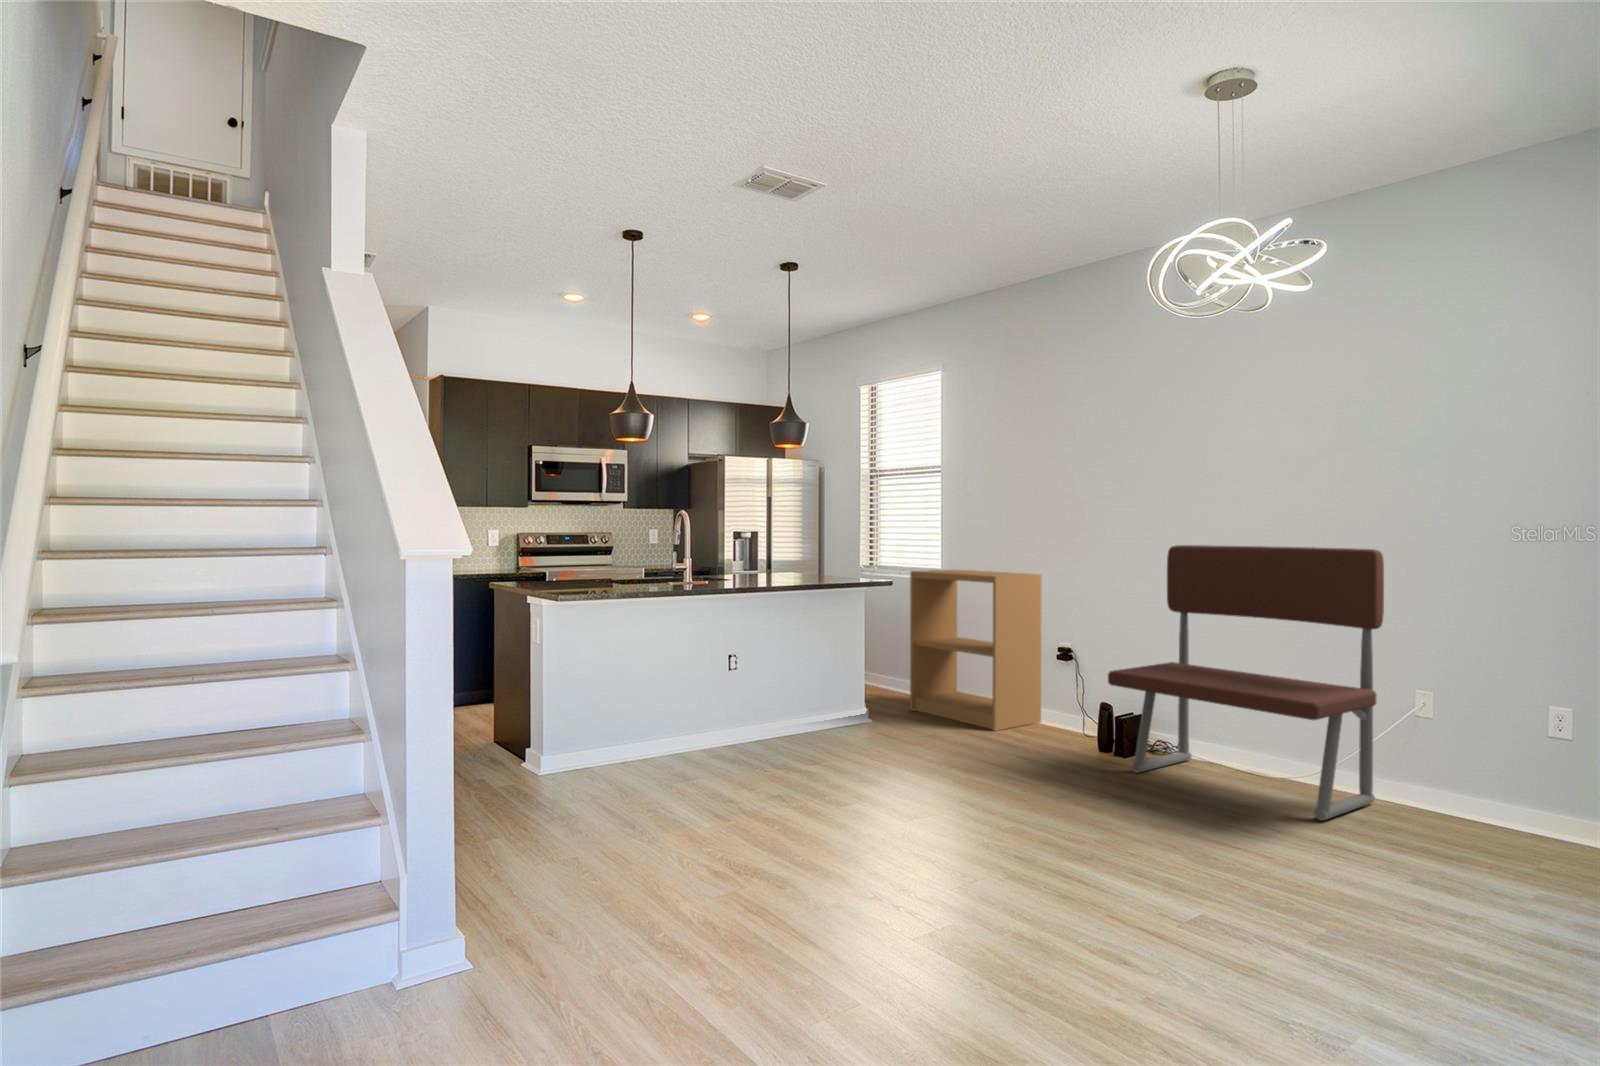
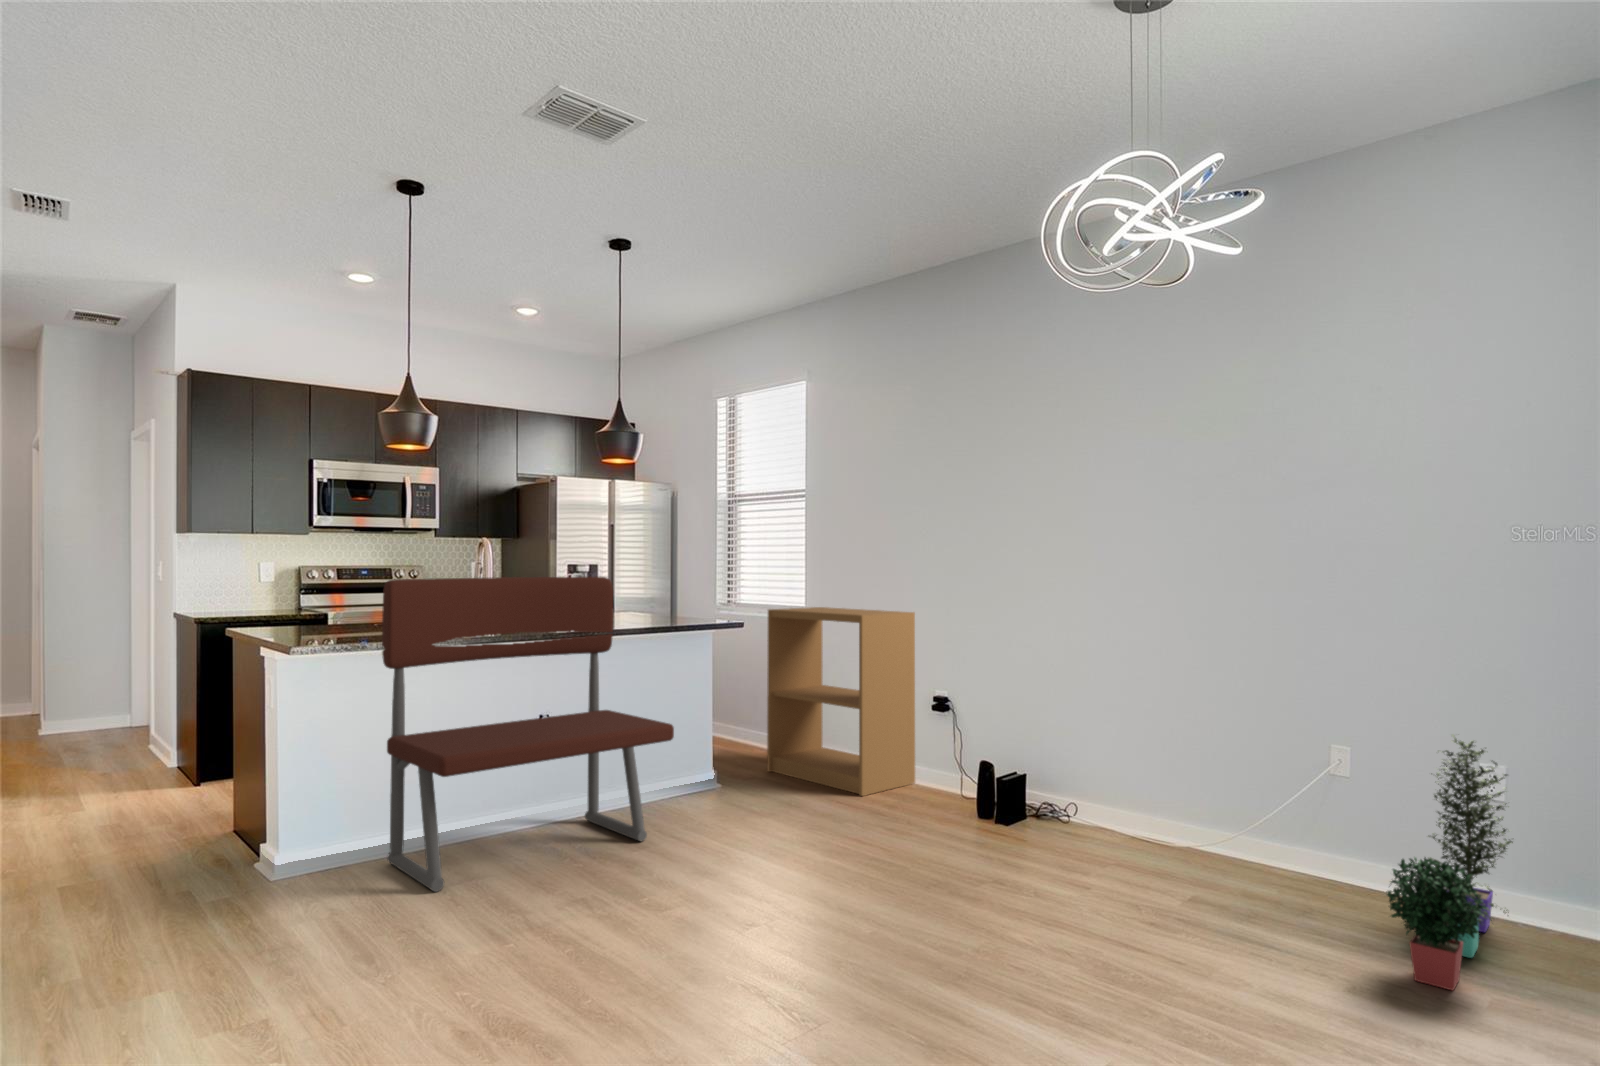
bench: present [1108,545,1384,821] -> present [382,577,674,892]
potted plant: none [1452,681,1583,887] -> present [1387,734,1513,990]

